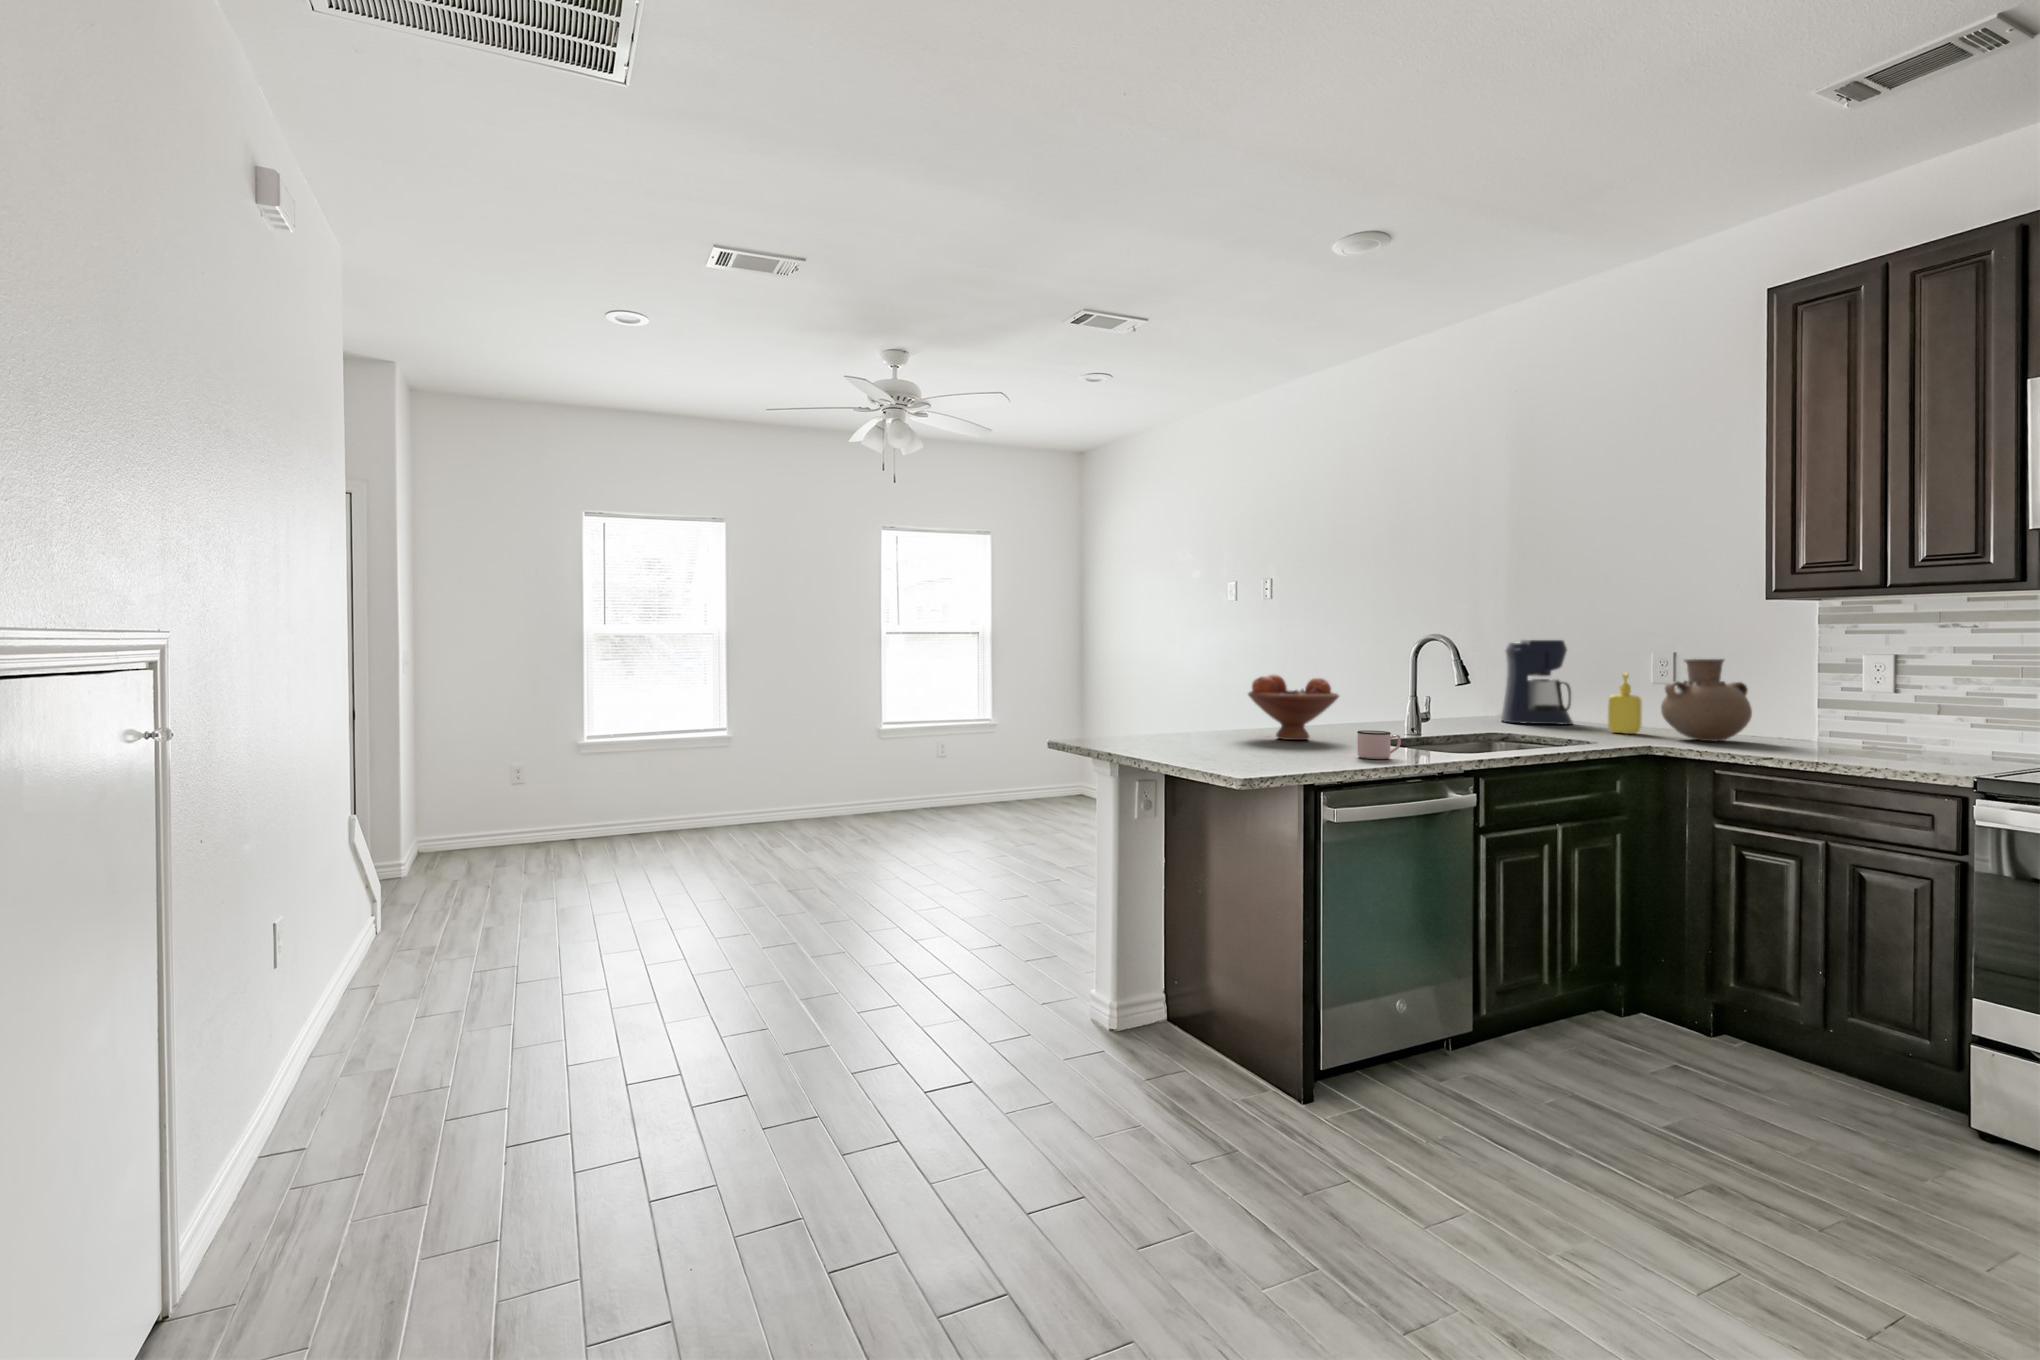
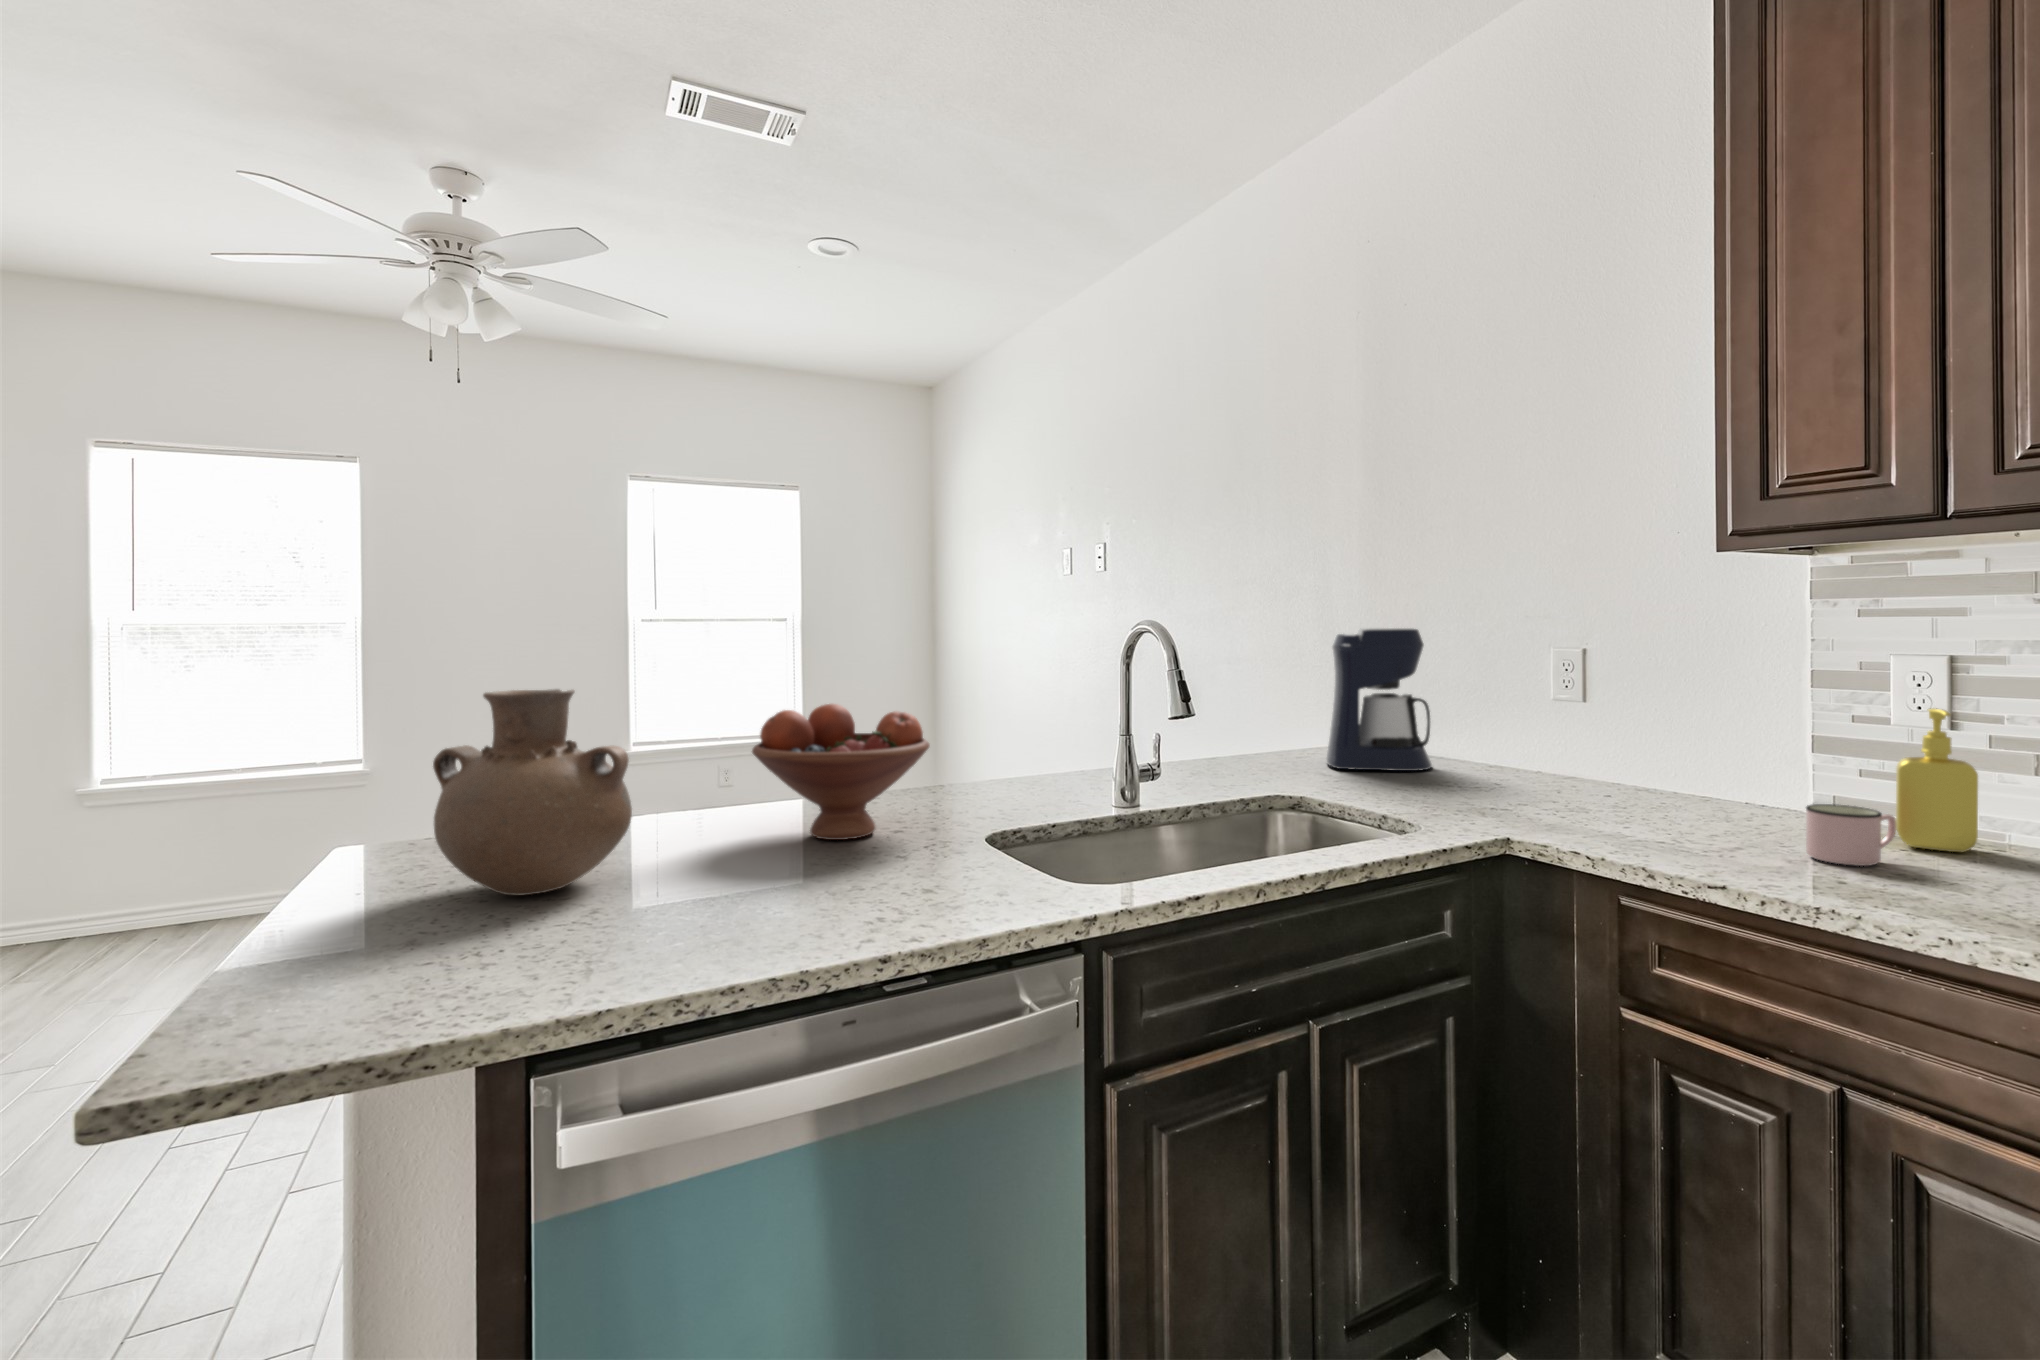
vase: present [1661,659,1752,741] -> present [433,689,632,895]
soap dispenser: present [1608,673,1642,734] -> present [1896,708,1978,852]
mug: present [1357,730,1401,759] -> present [1806,804,1896,866]

